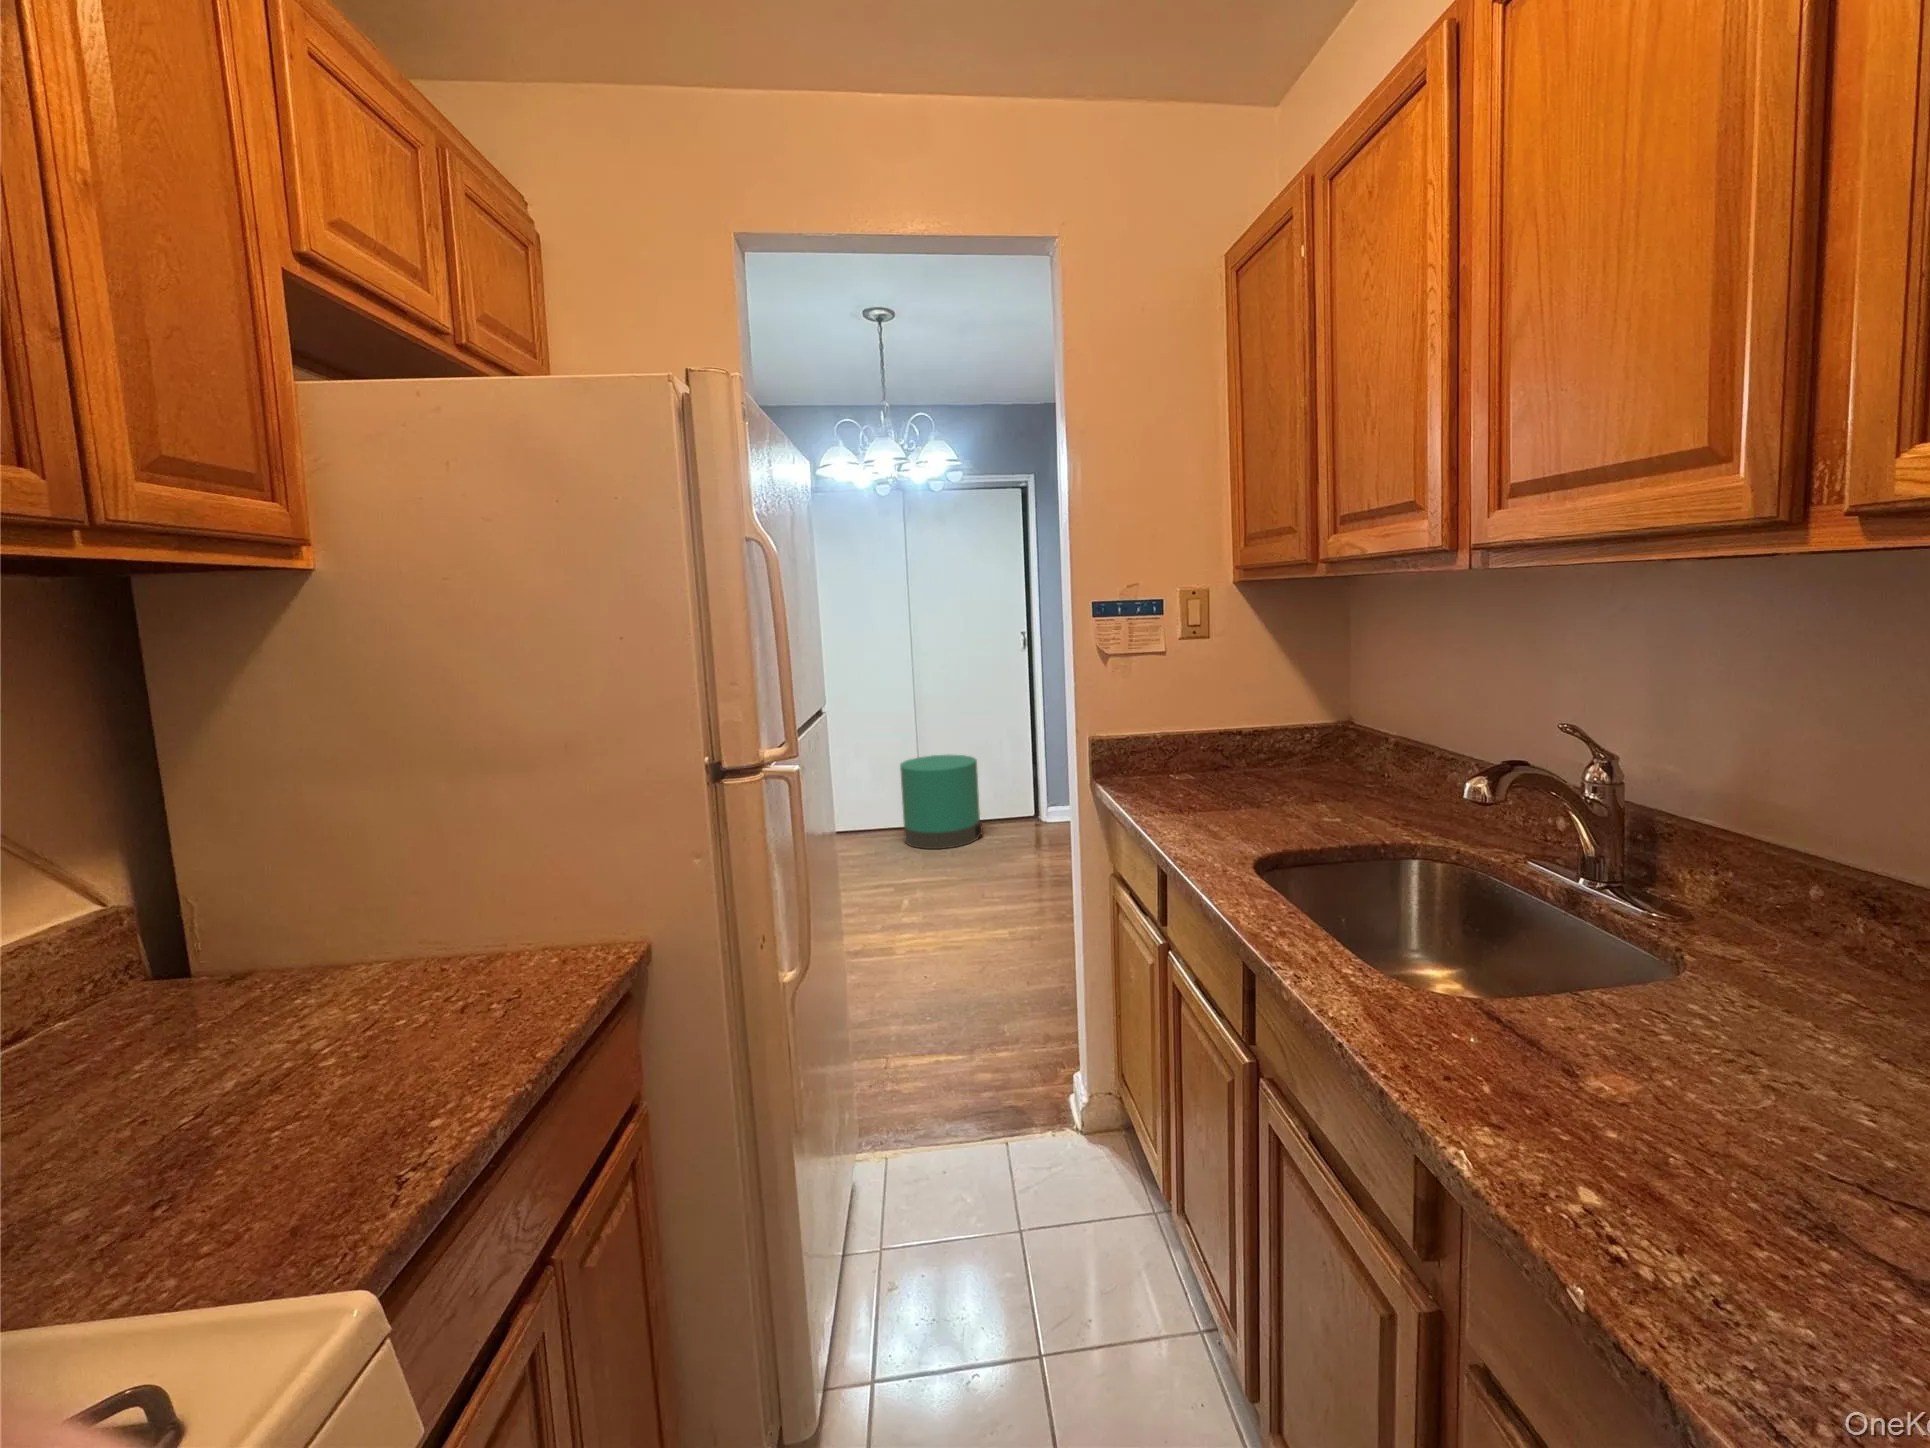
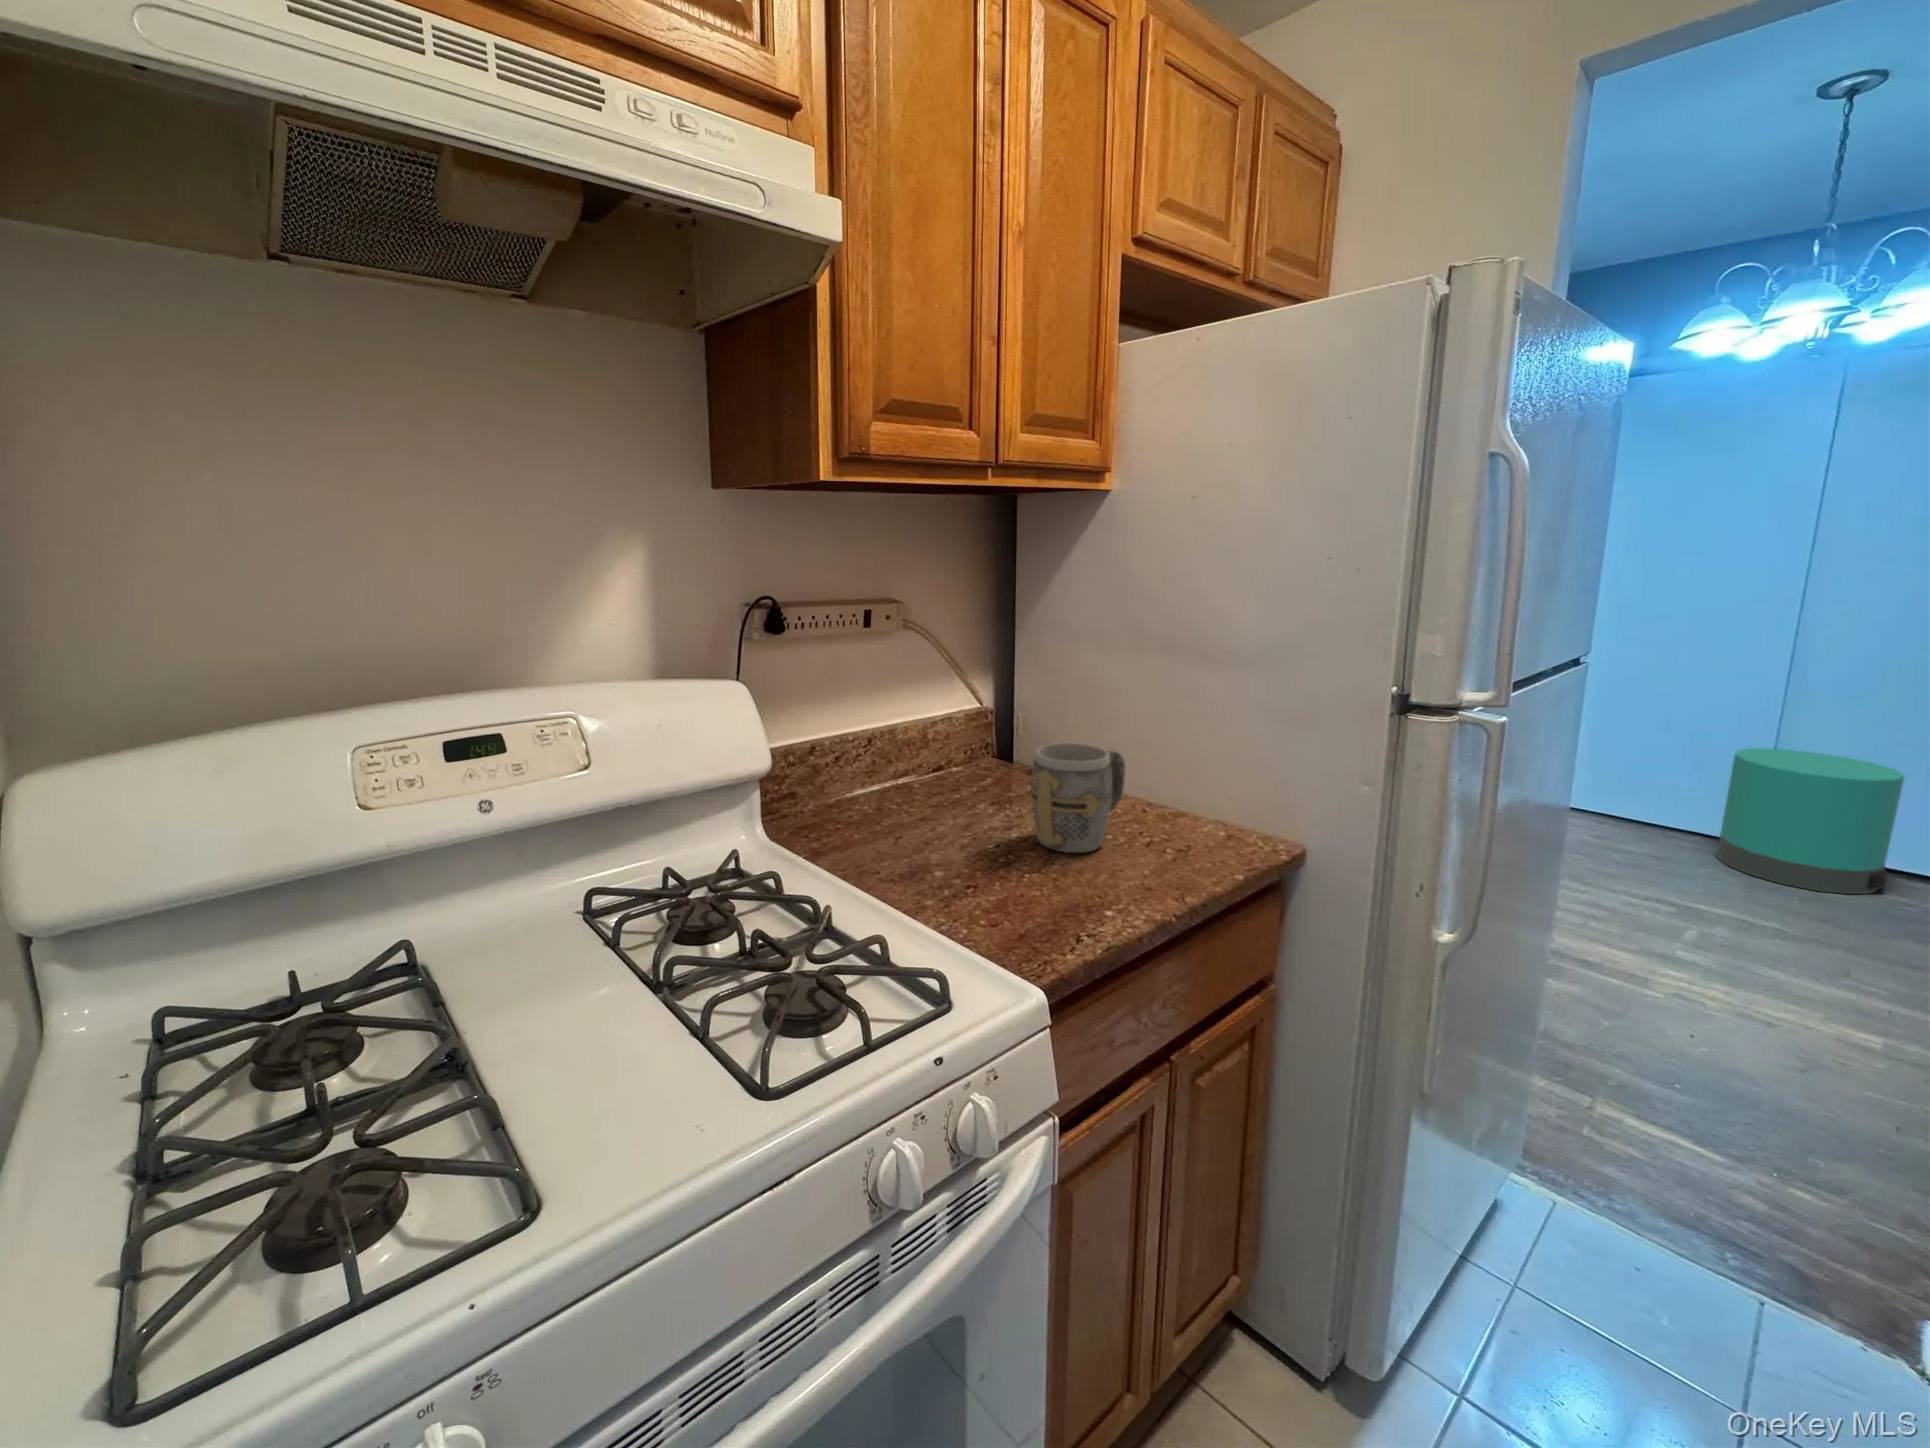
mug: none [249,908,411,1080] -> present [1030,743,1125,853]

